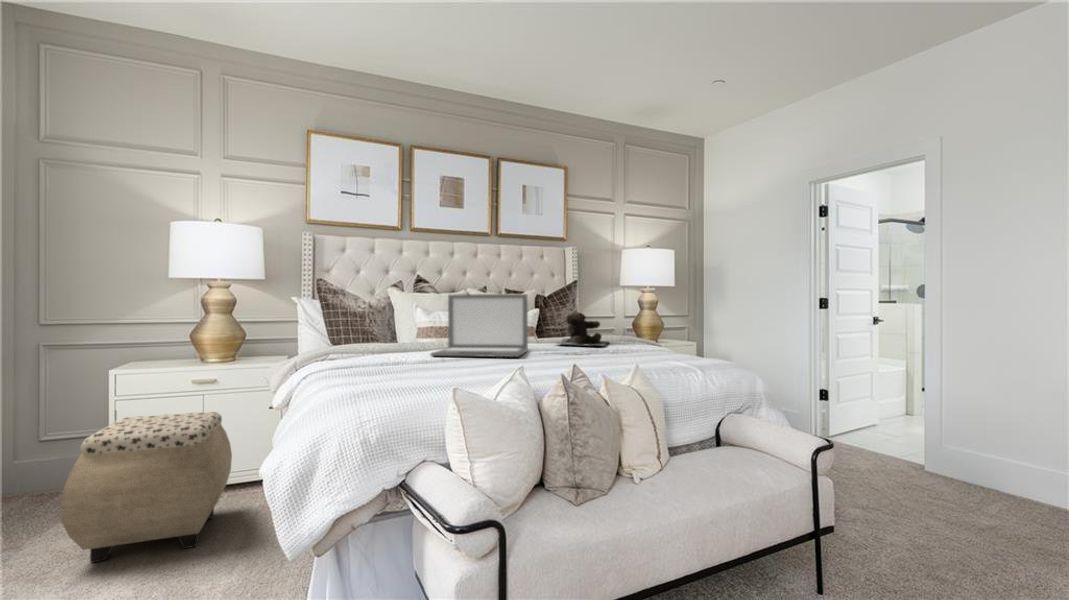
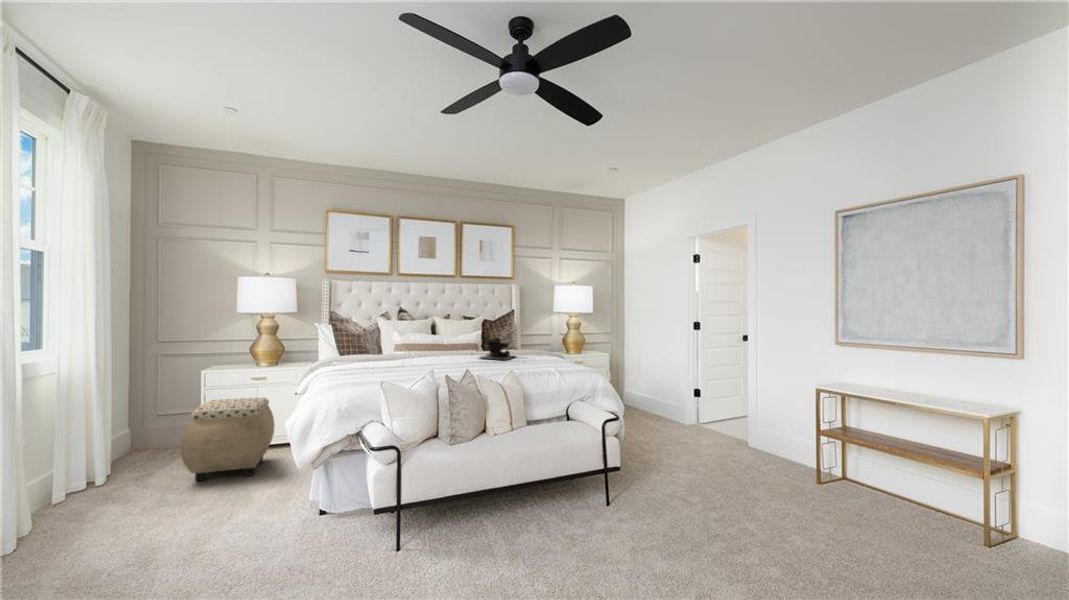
laptop: present [430,294,528,357] -> none [391,327,456,367]

